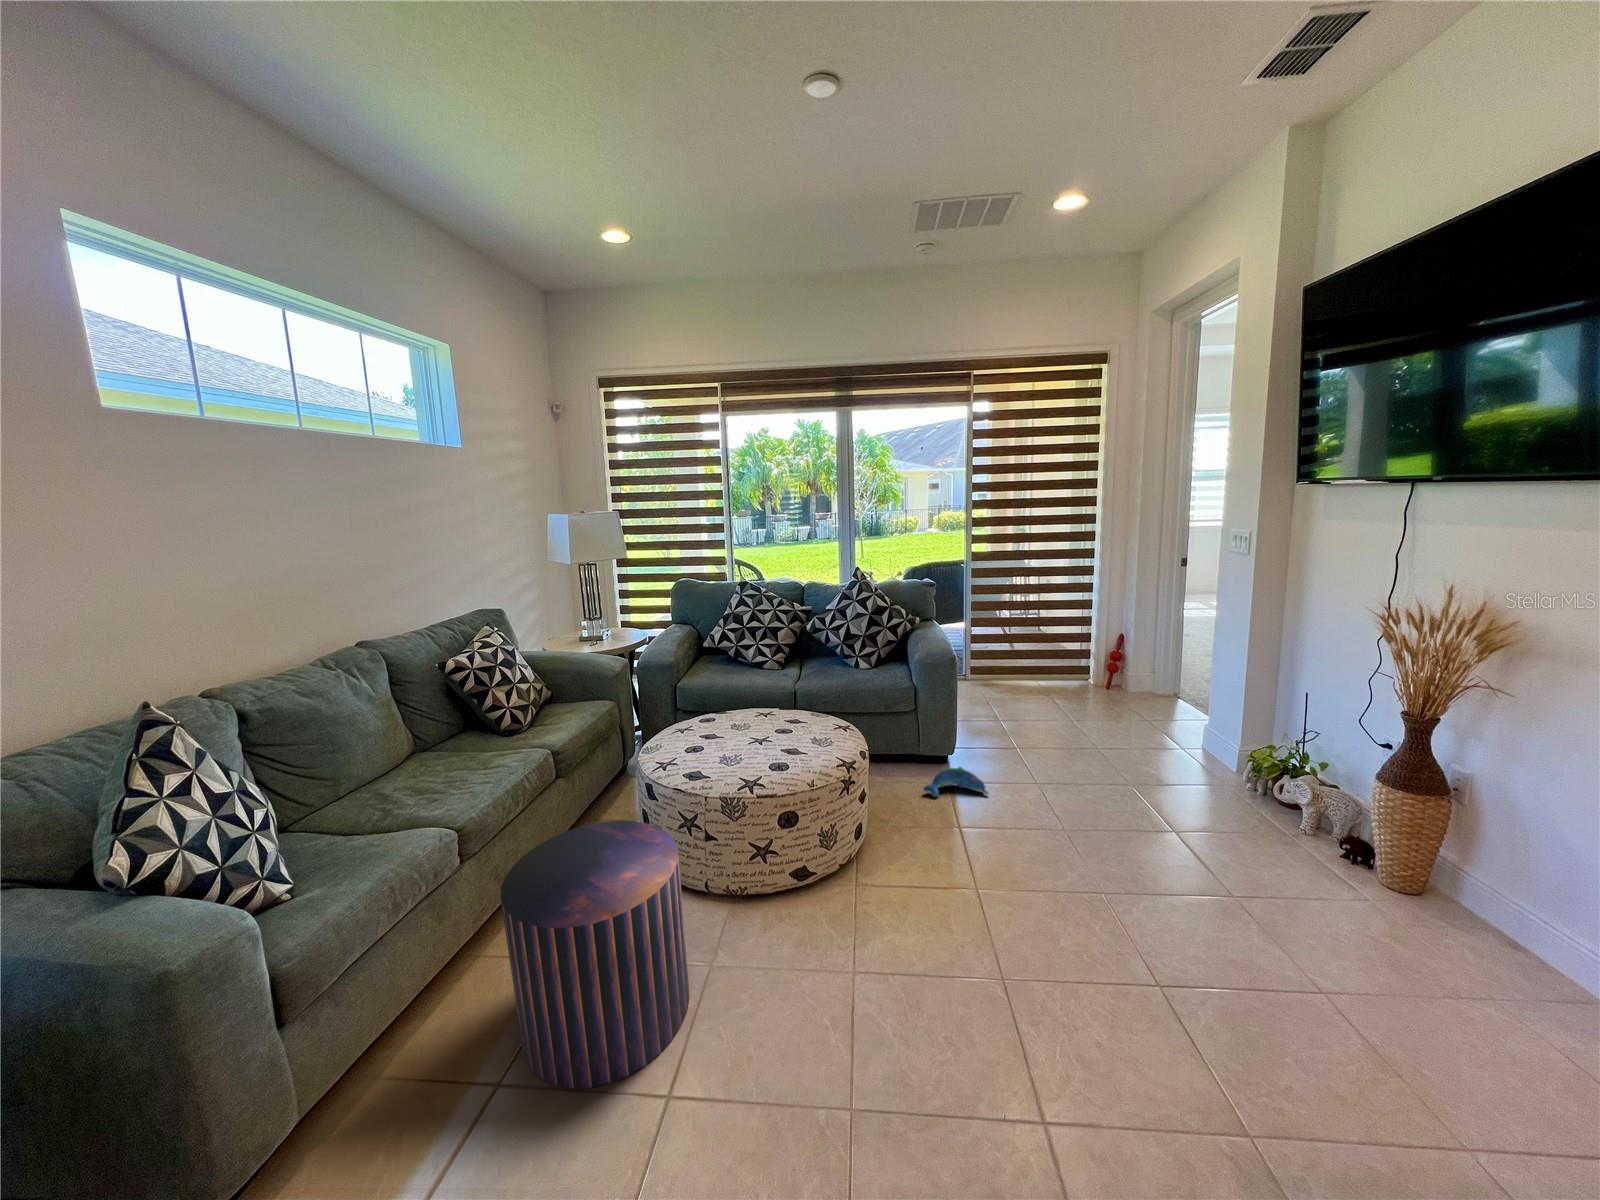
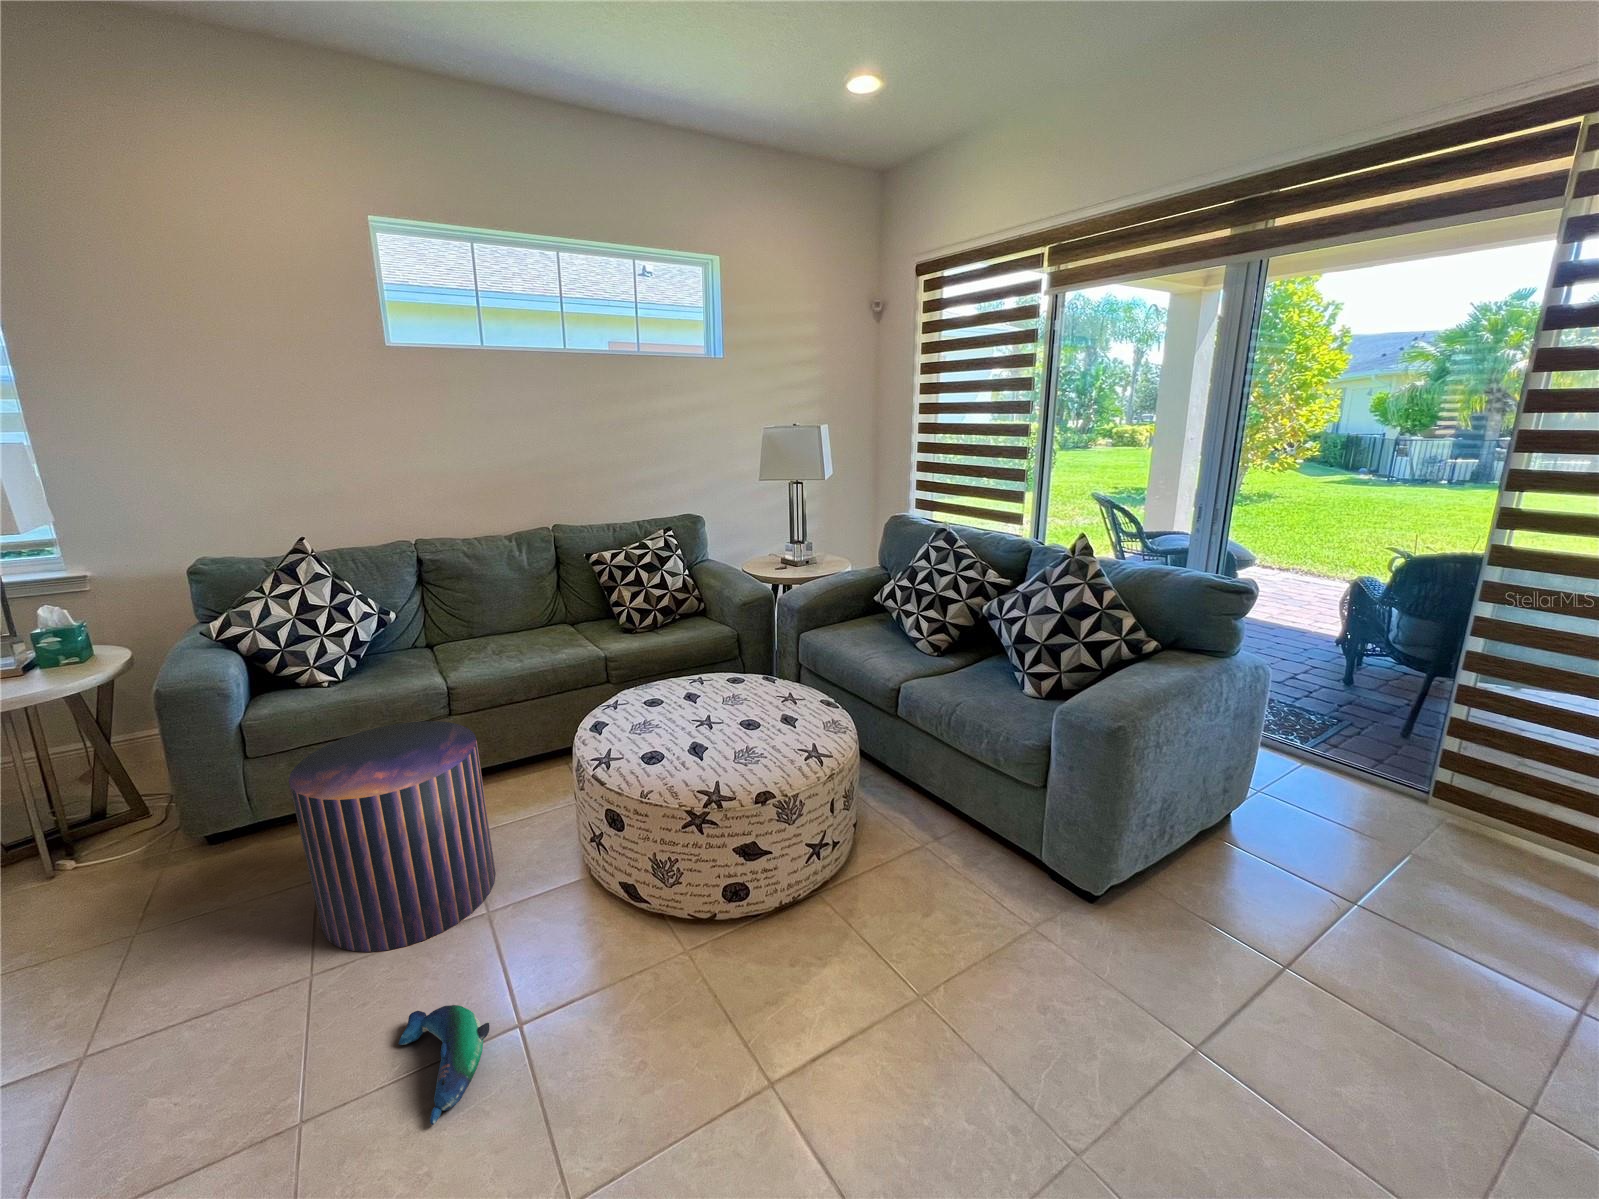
plush toy: present [924,767,988,797] -> present [398,1005,489,1125]

